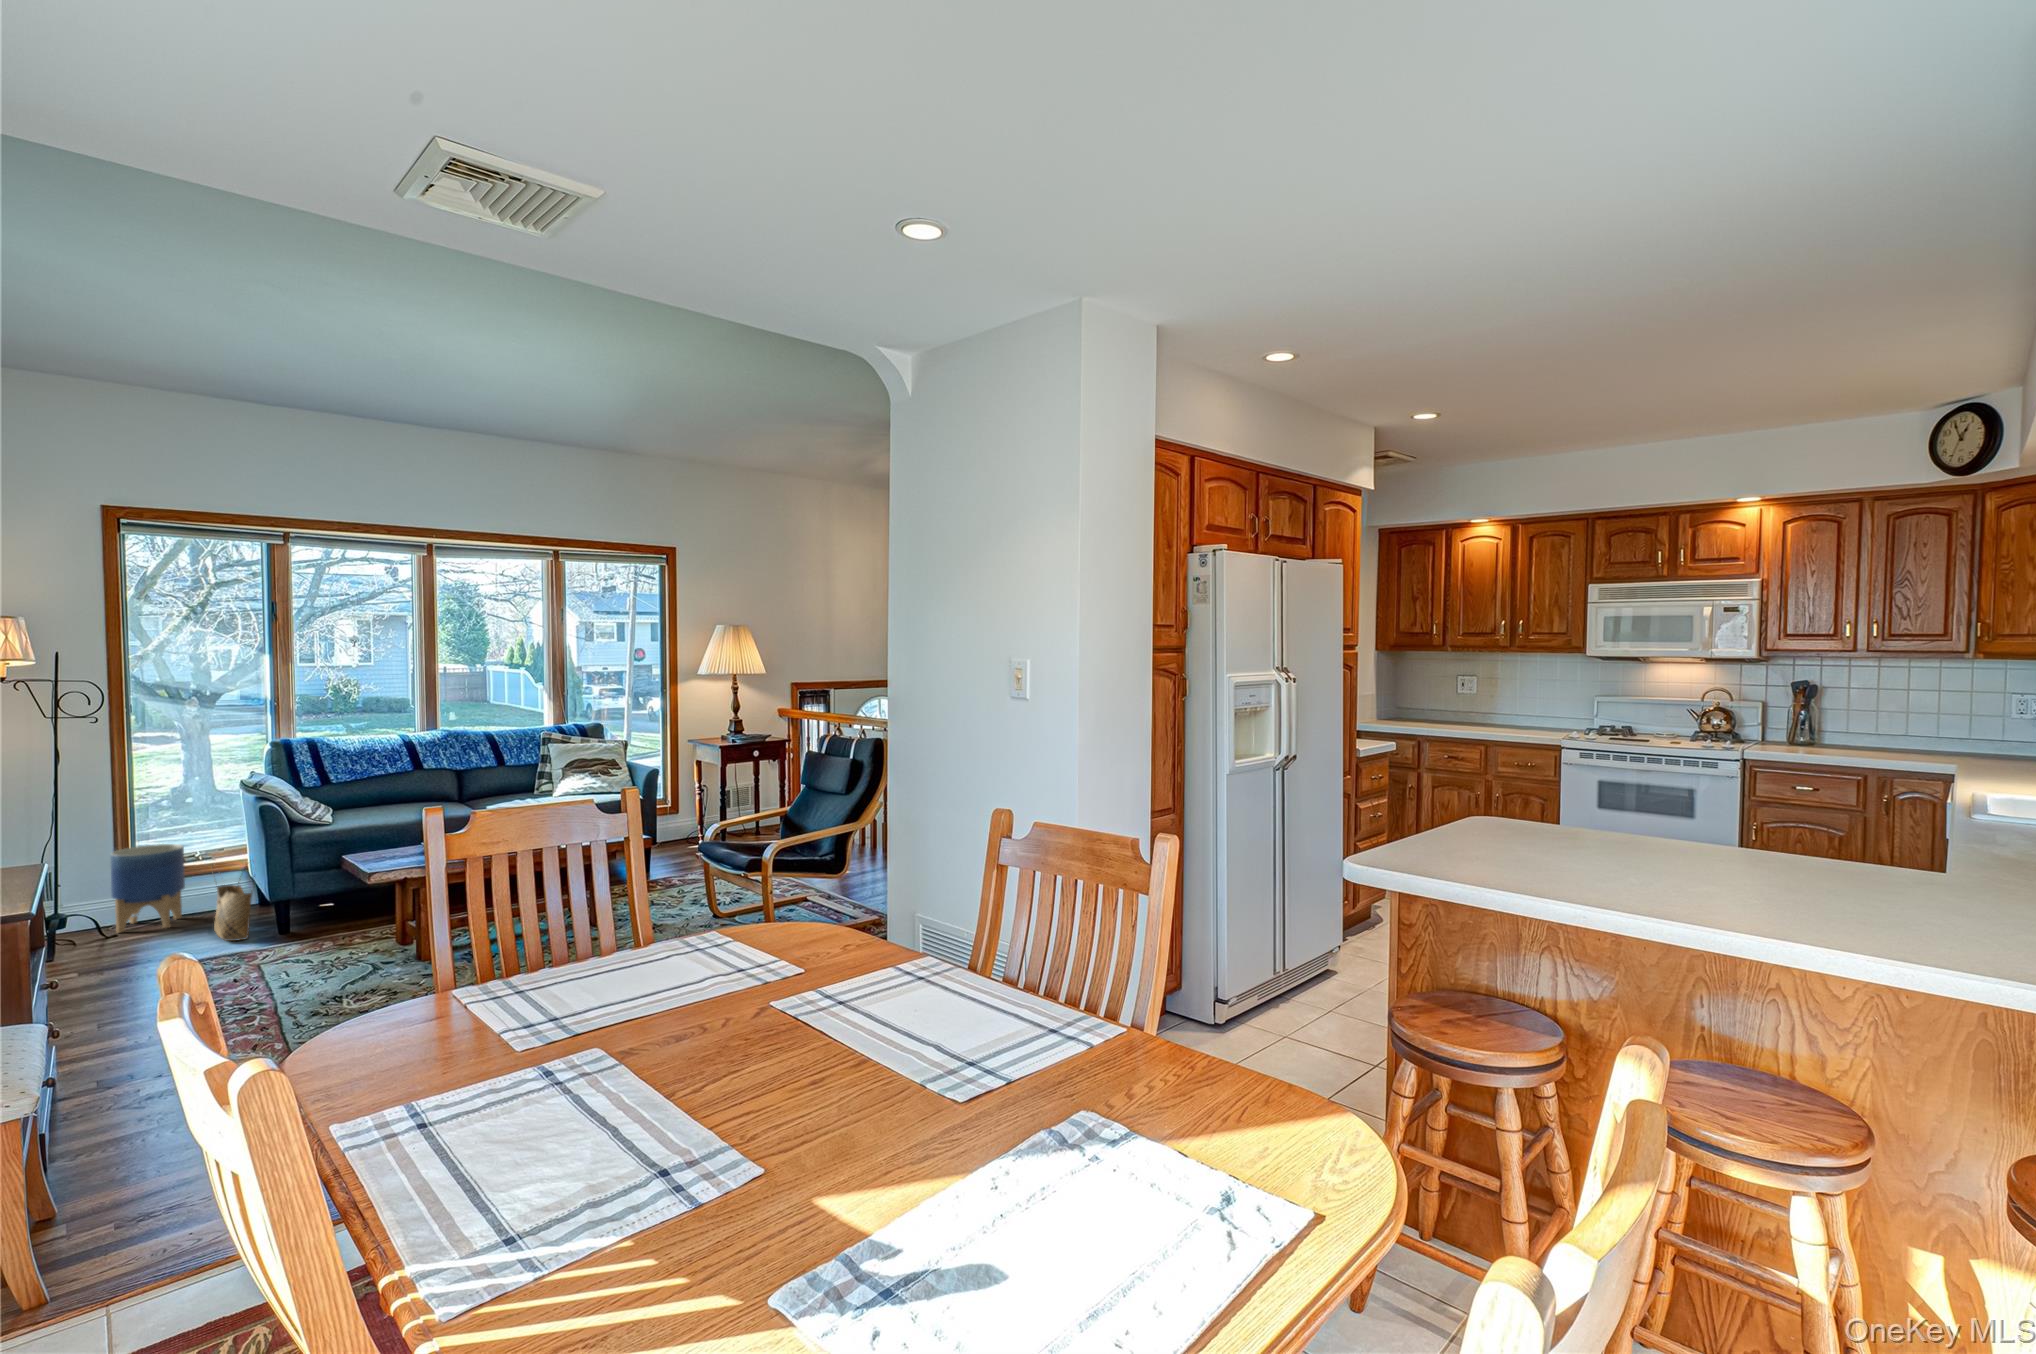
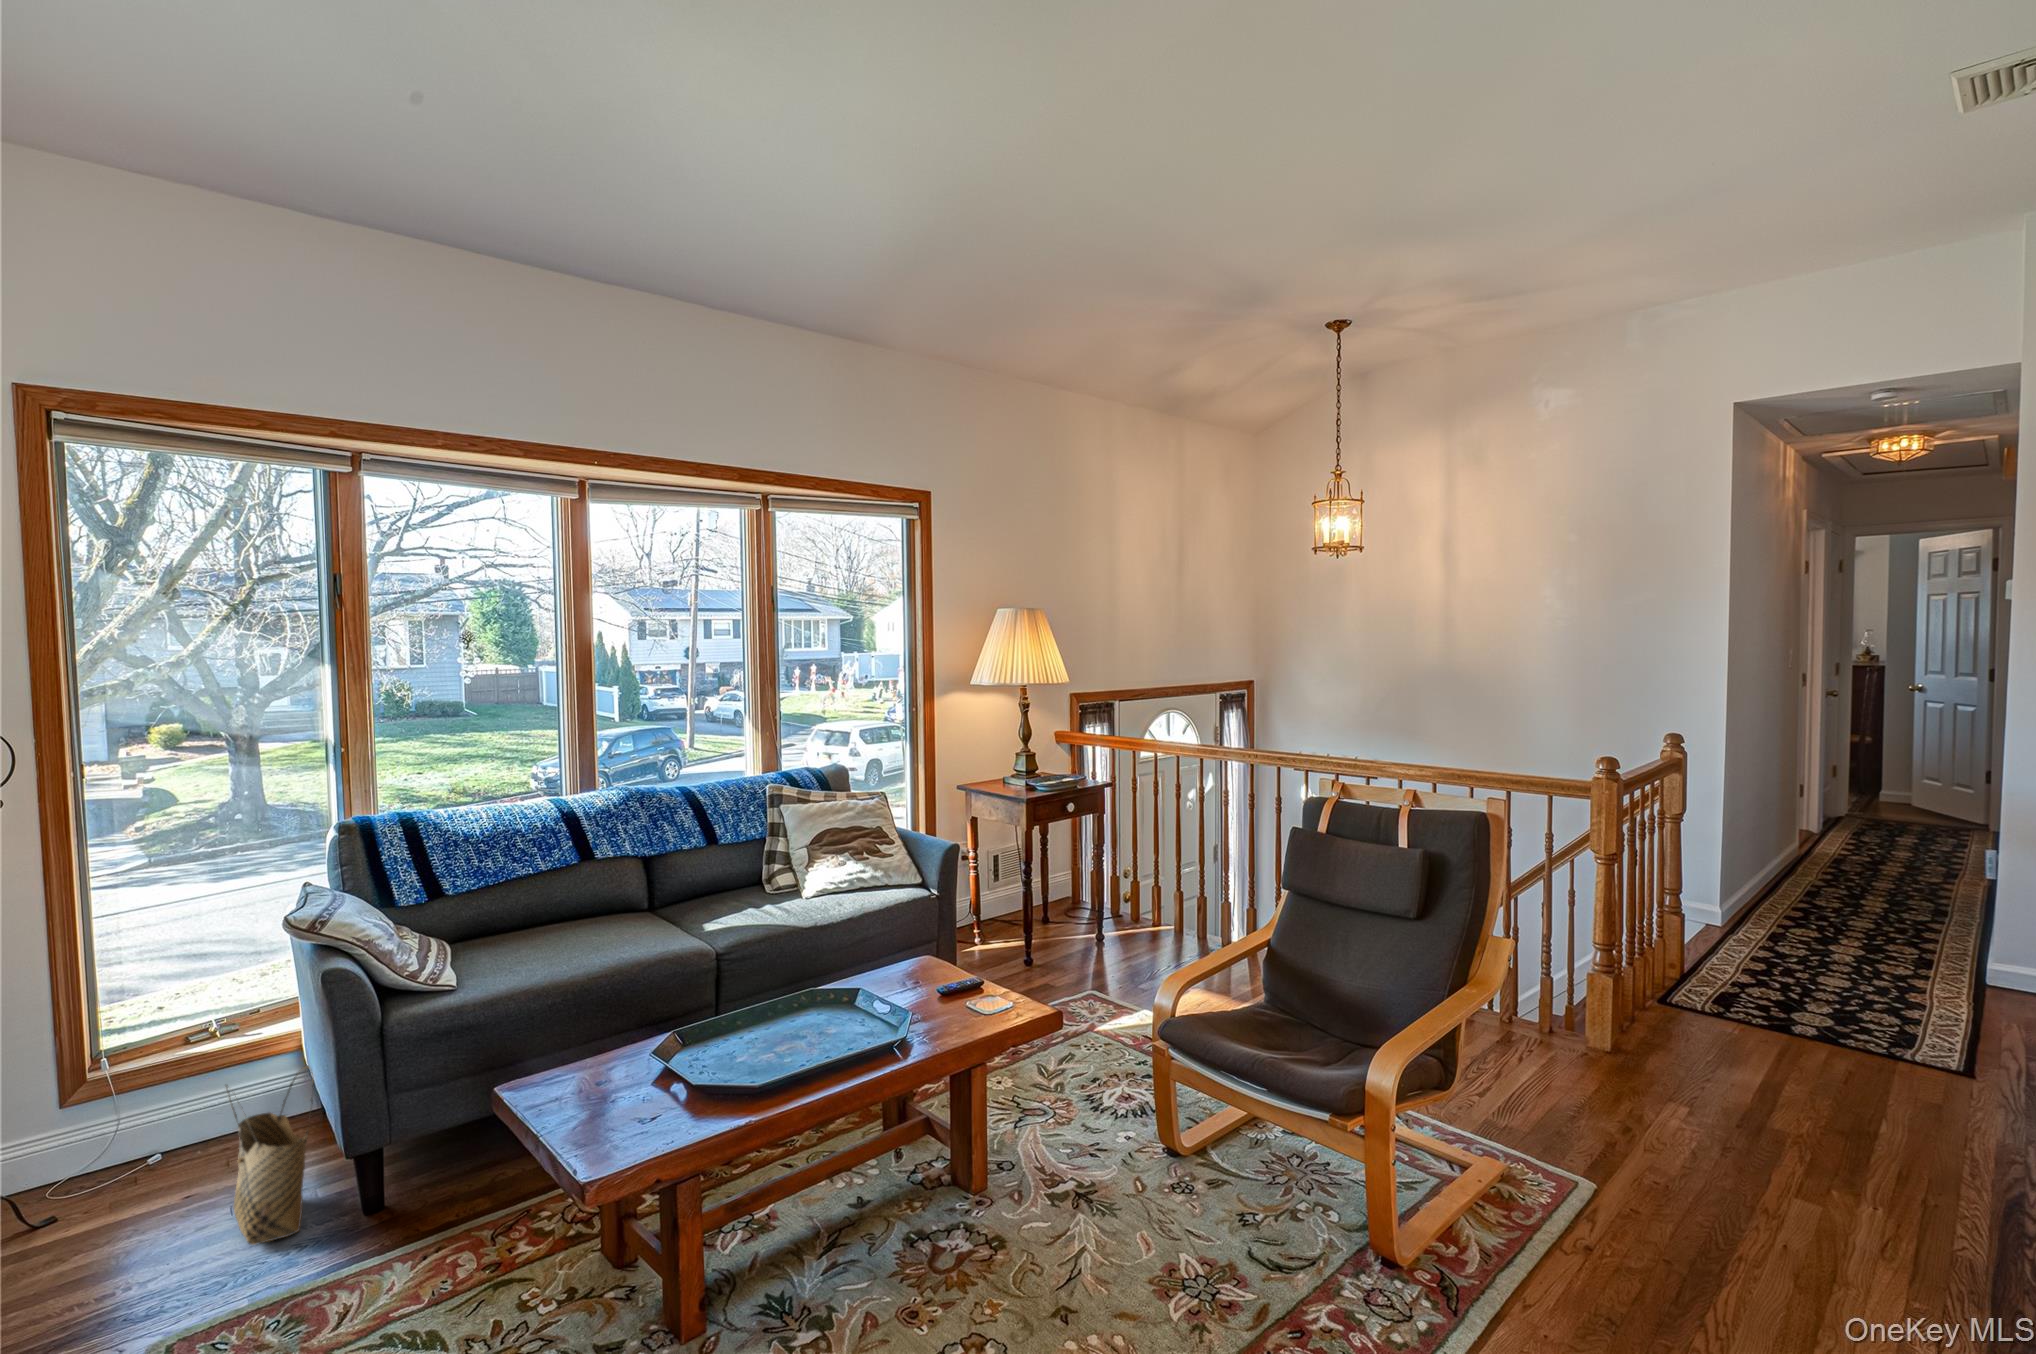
planter: present [110,844,185,933] -> none [38,1023,185,1216]

